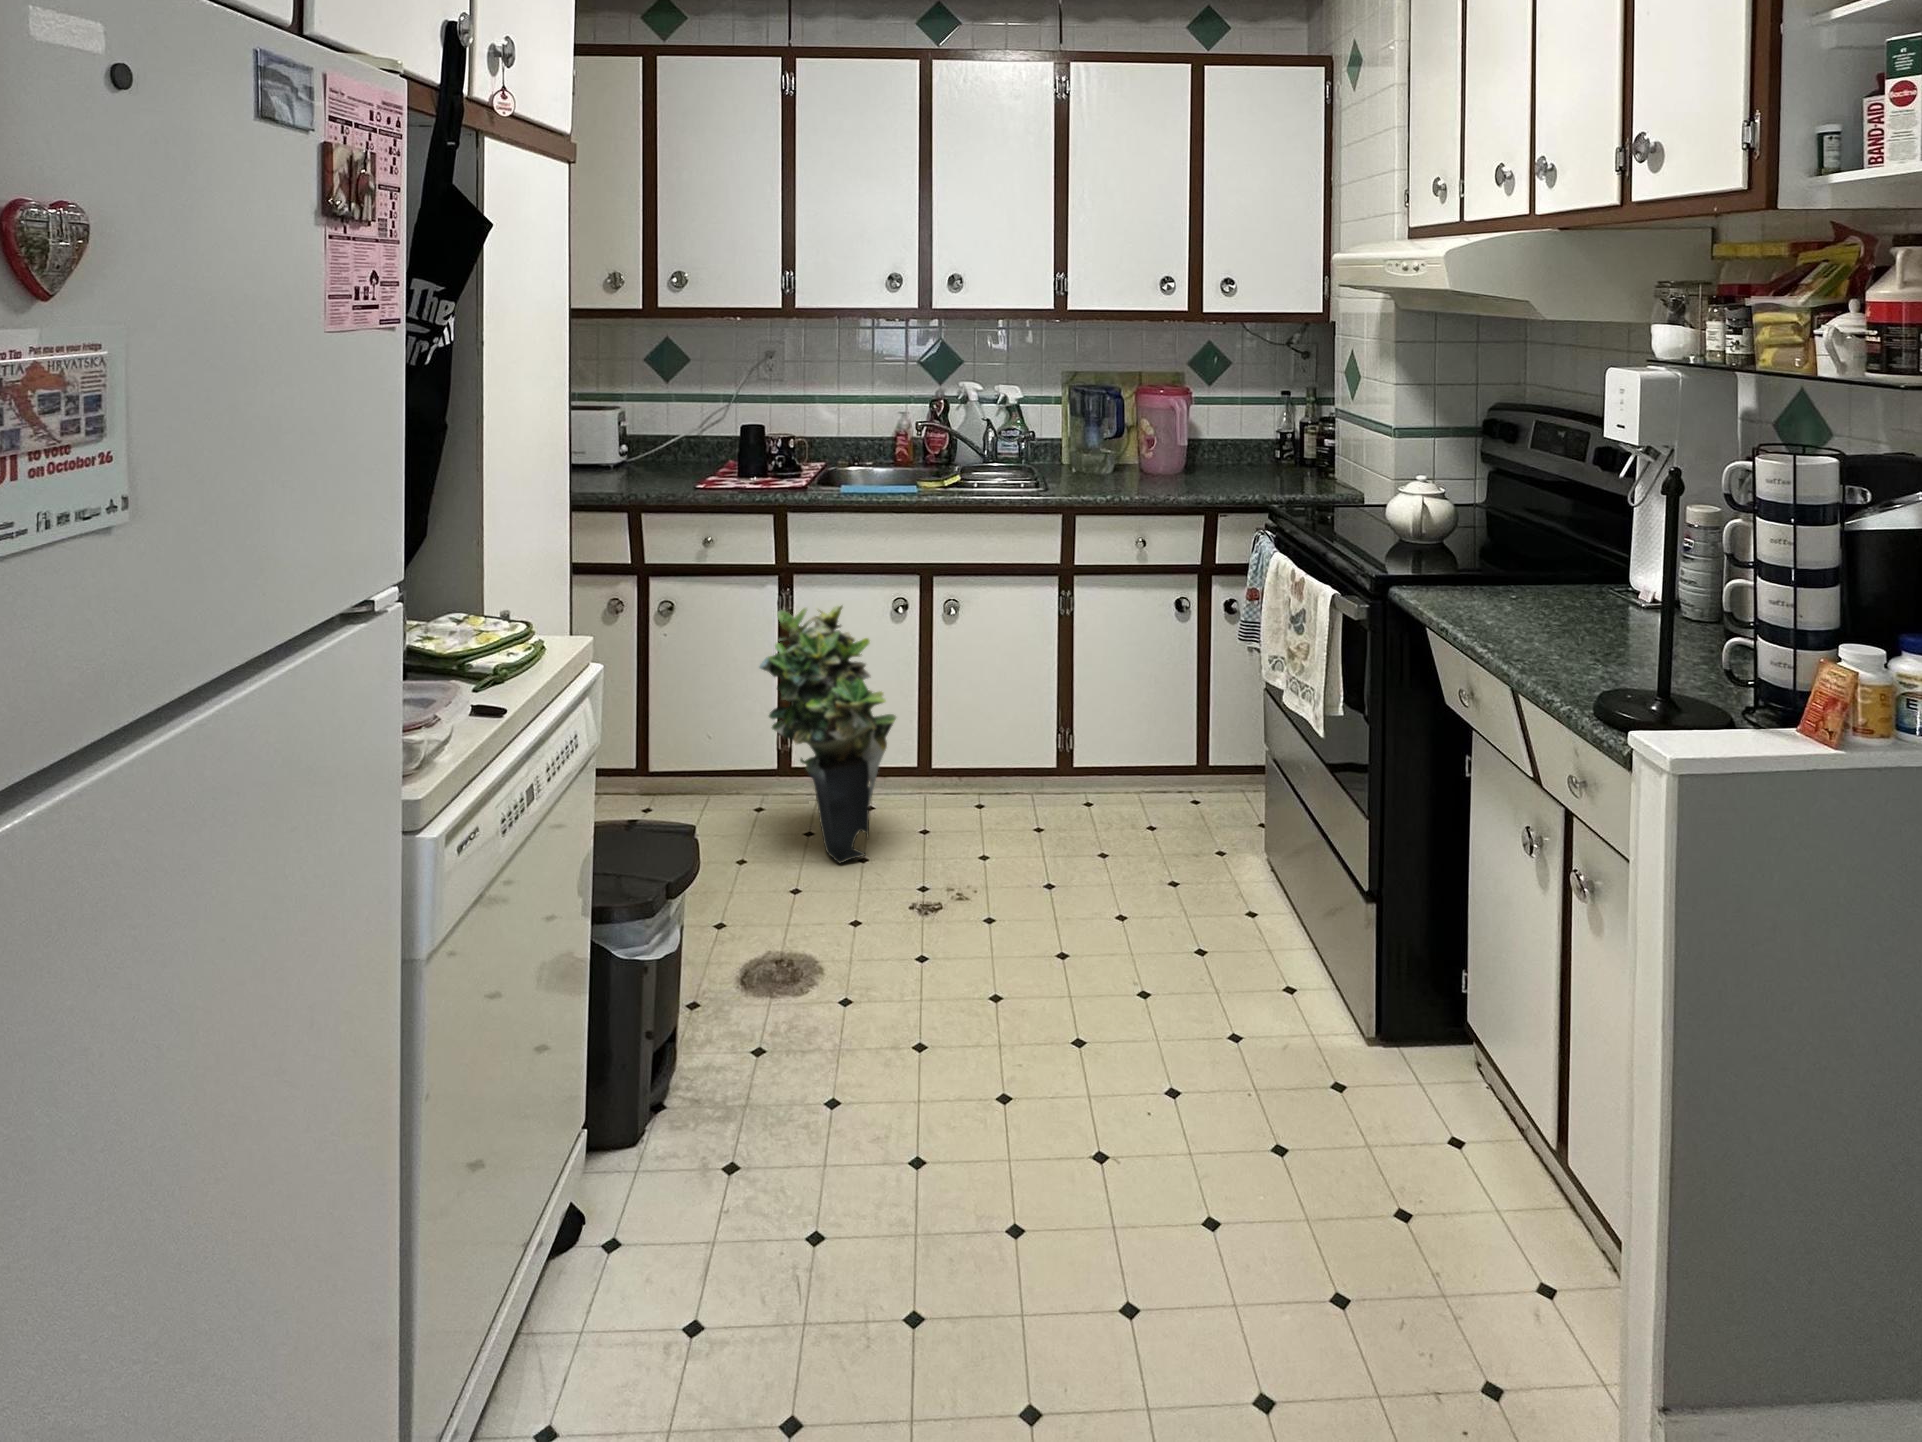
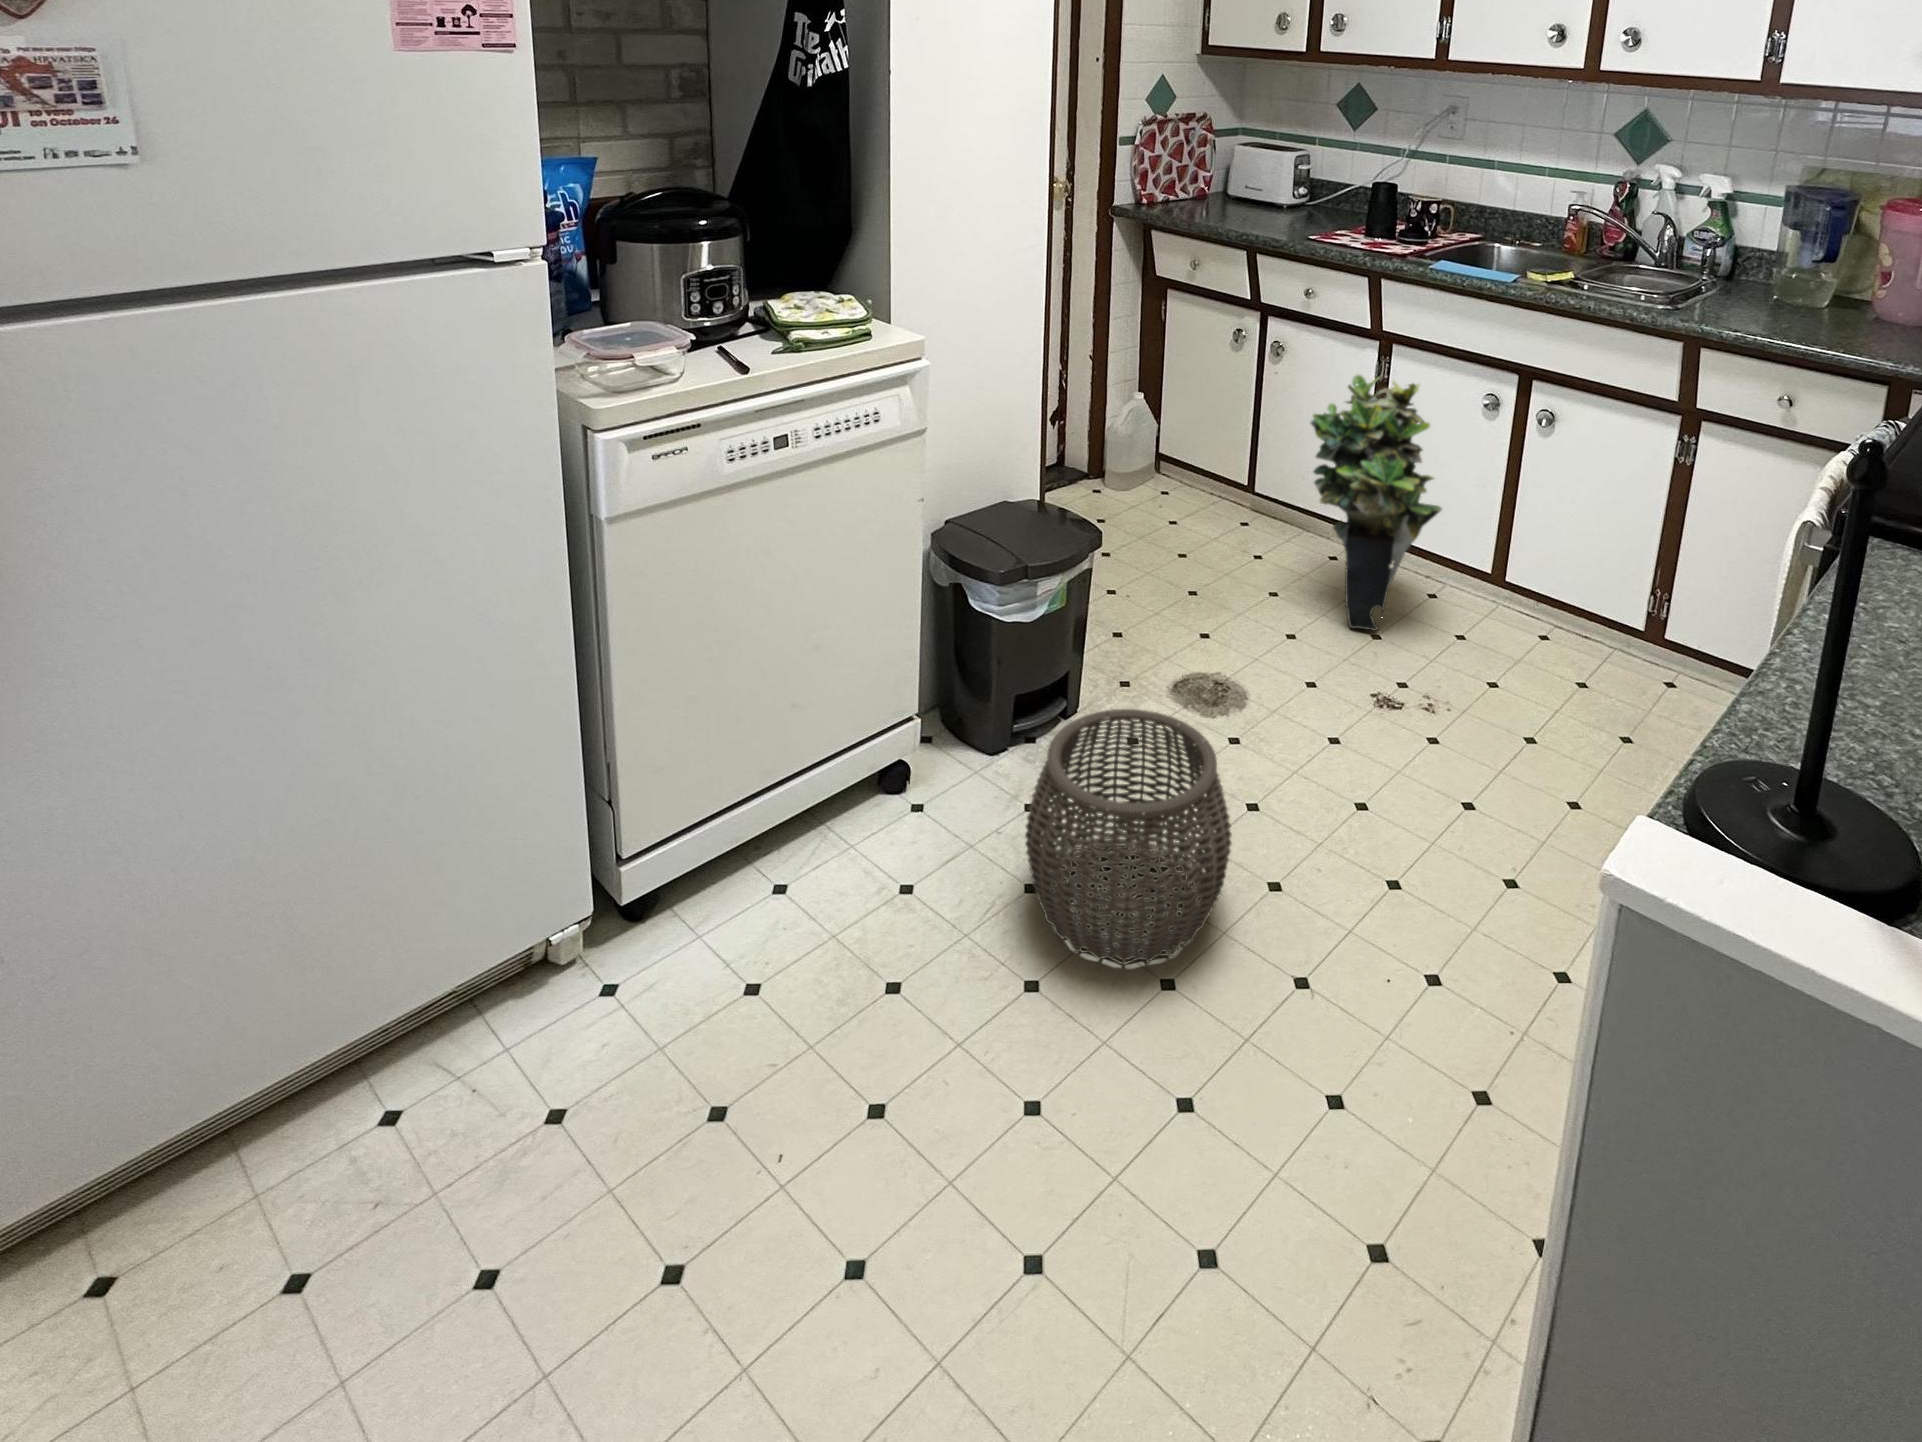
woven basket: none [803,962,1022,1250] -> present [1025,709,1232,965]

